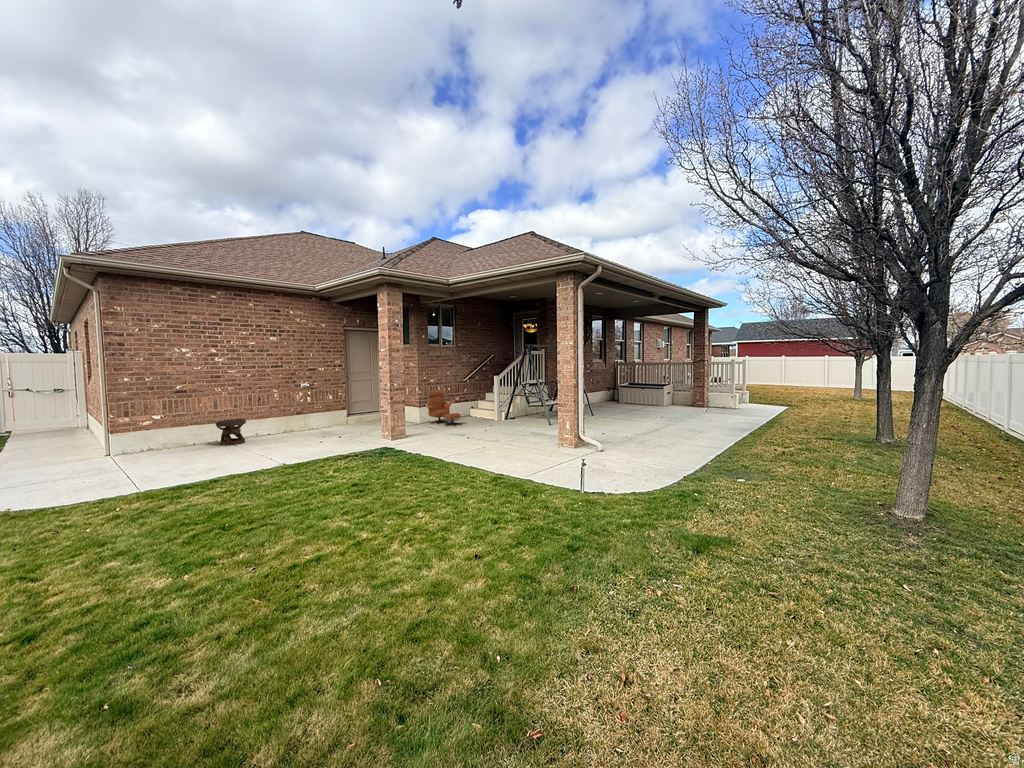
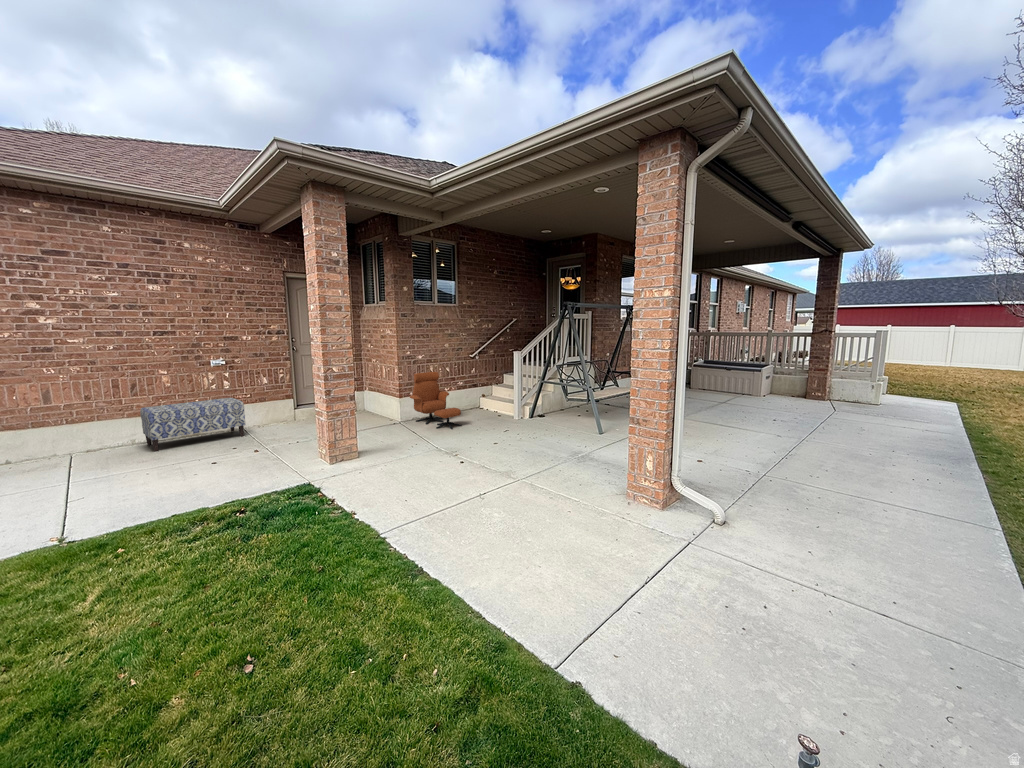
bench: none [264,408,325,439] -> present [140,398,245,452]
side table: present [215,419,246,445] -> none [36,419,98,466]

